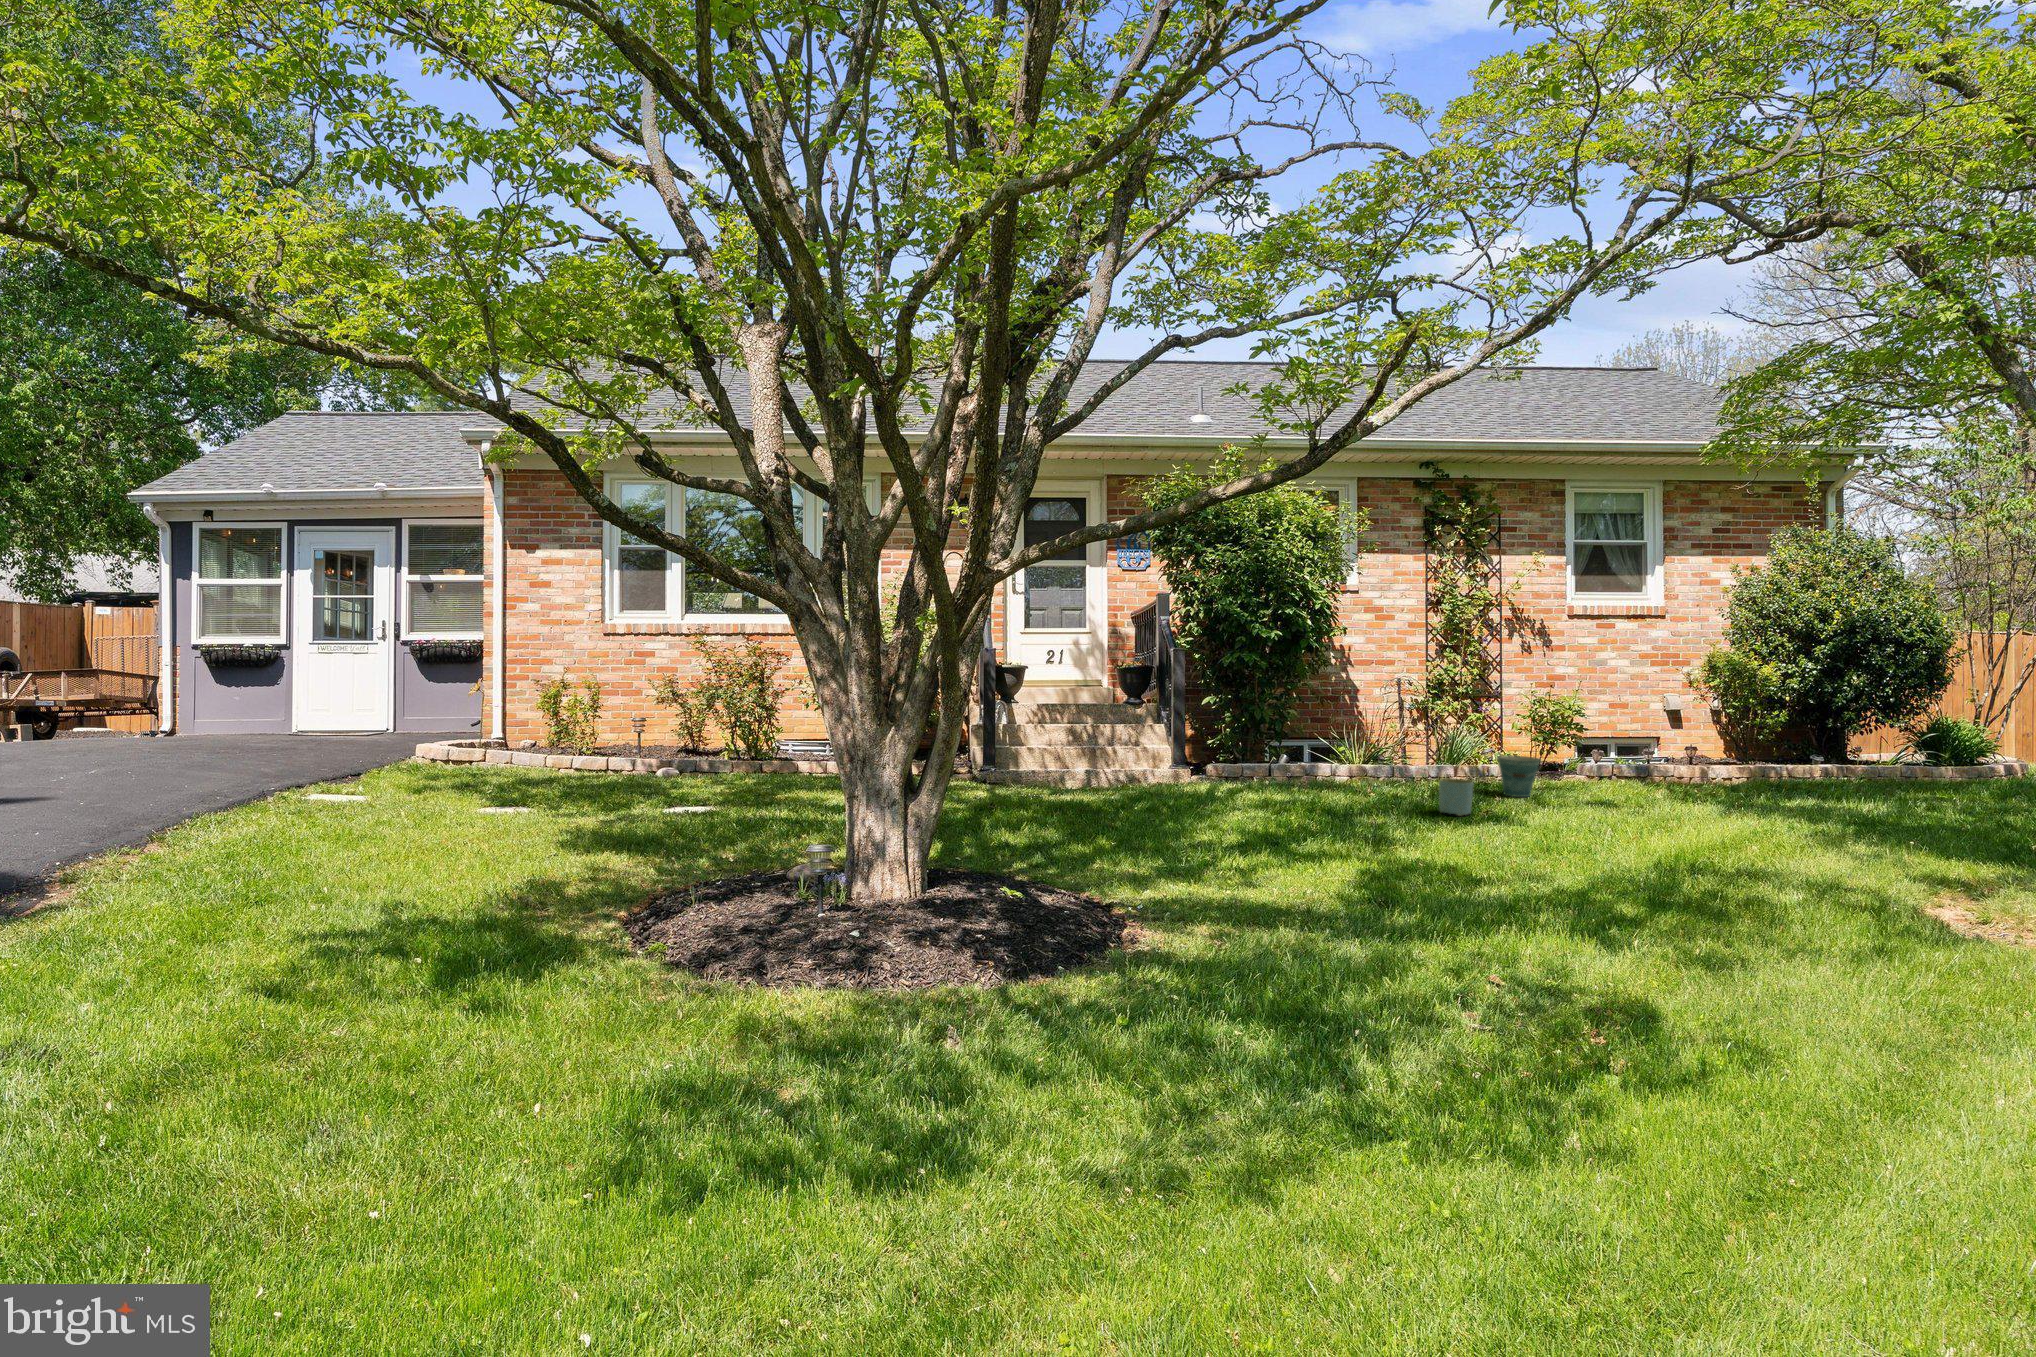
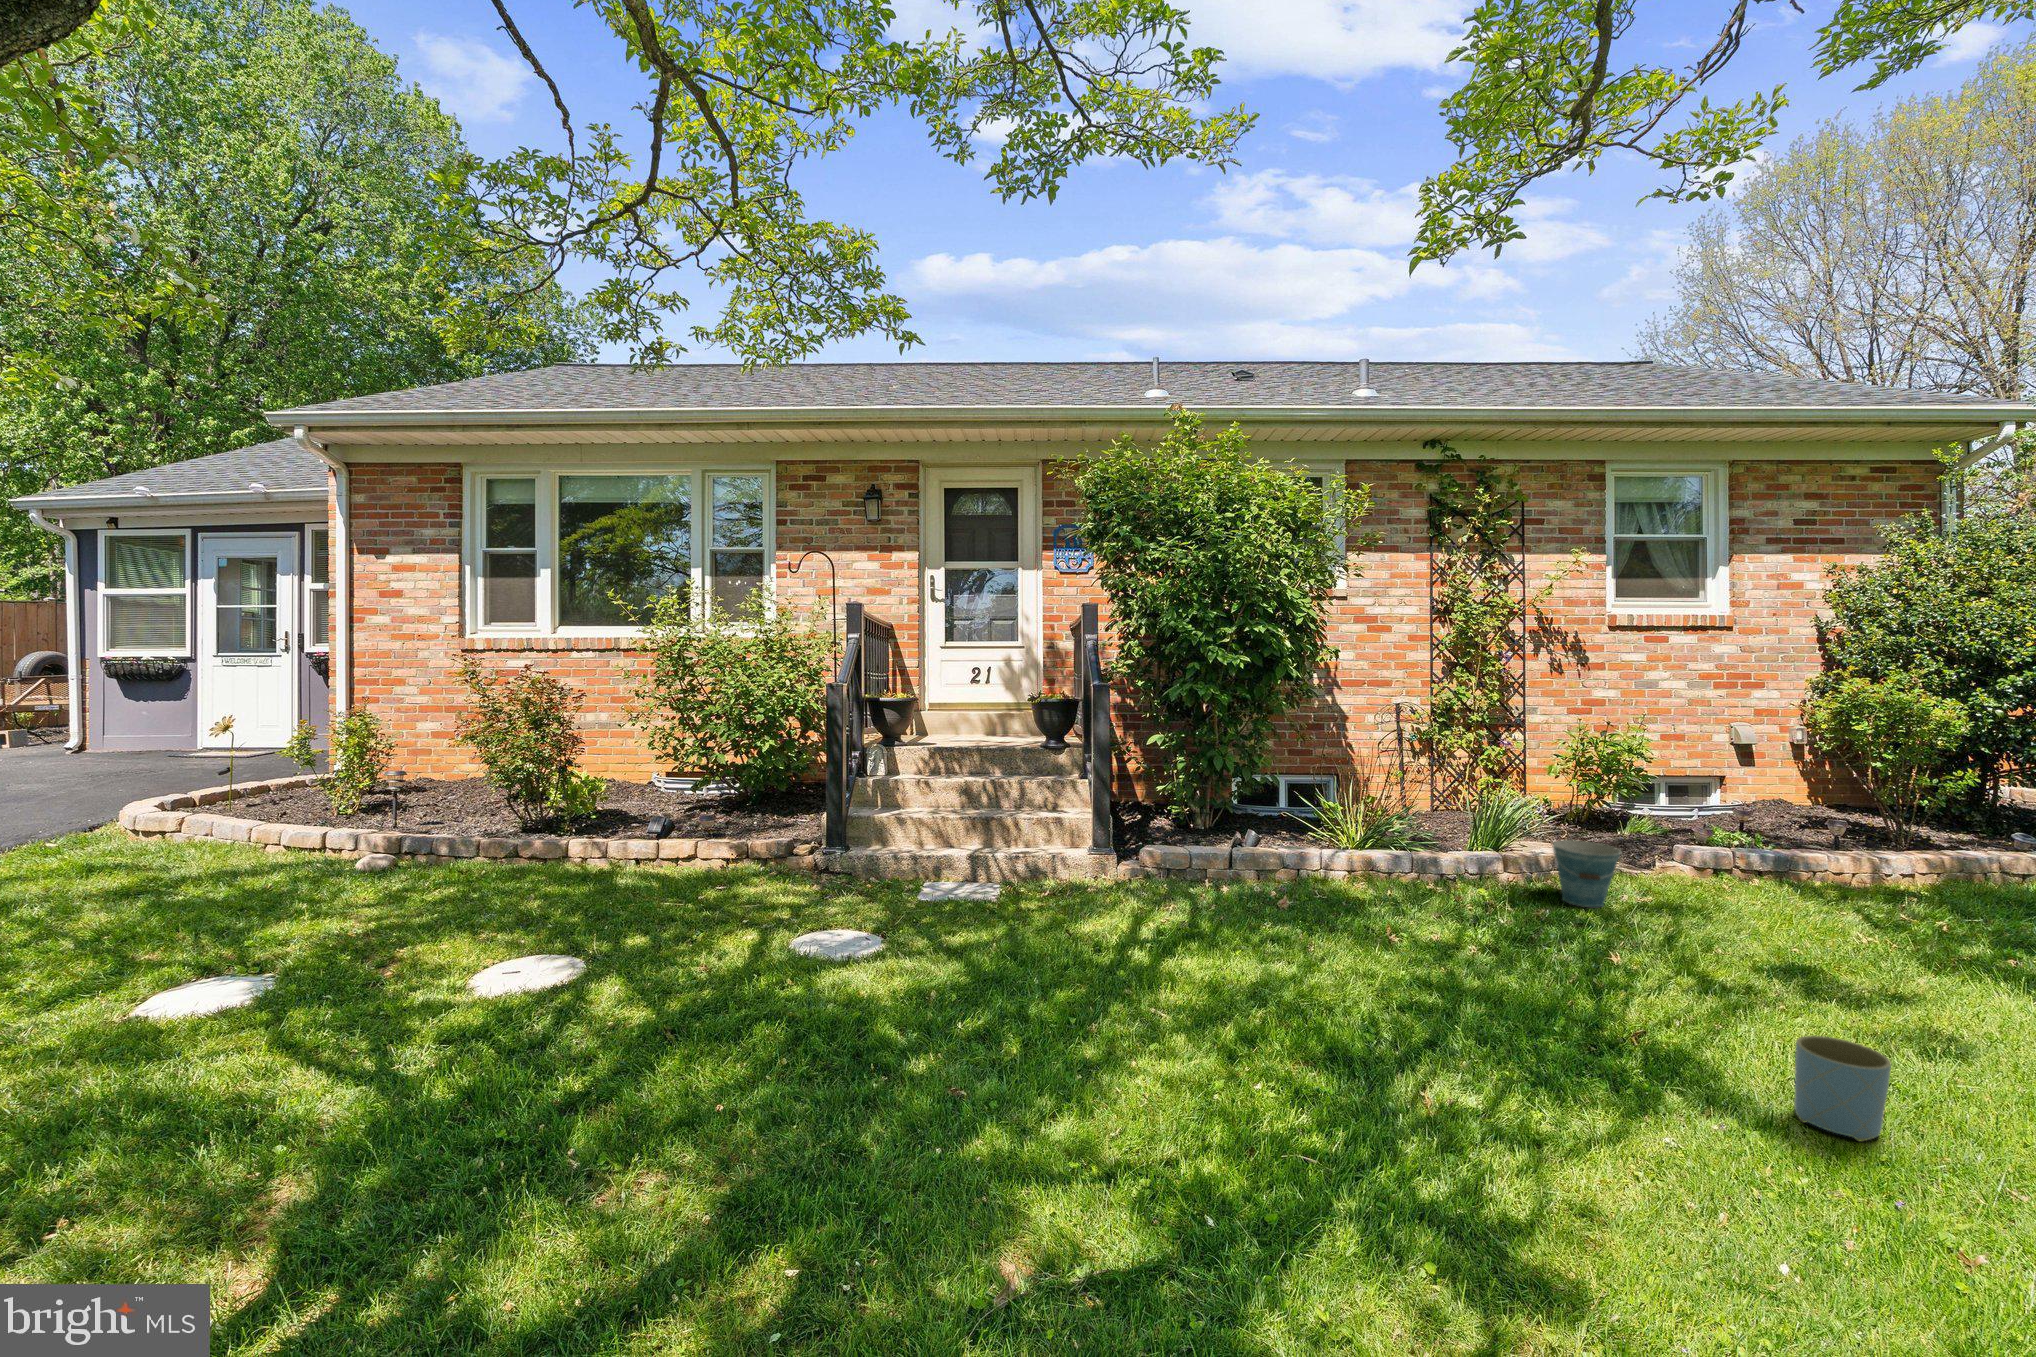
planter: present [1439,778,1474,816] -> present [1794,1036,1891,1142]

